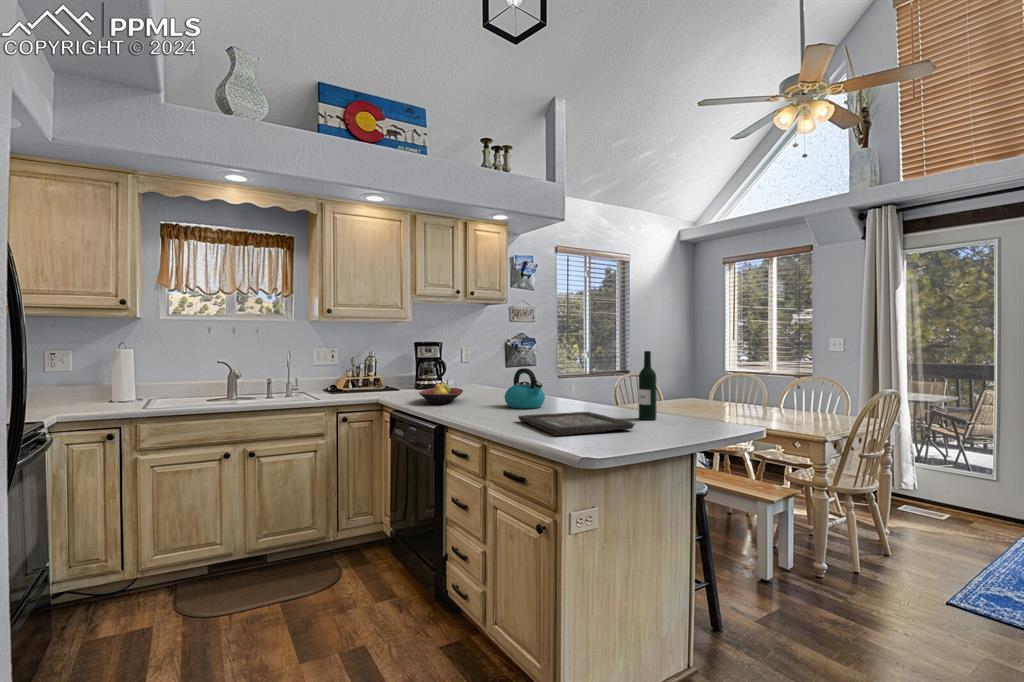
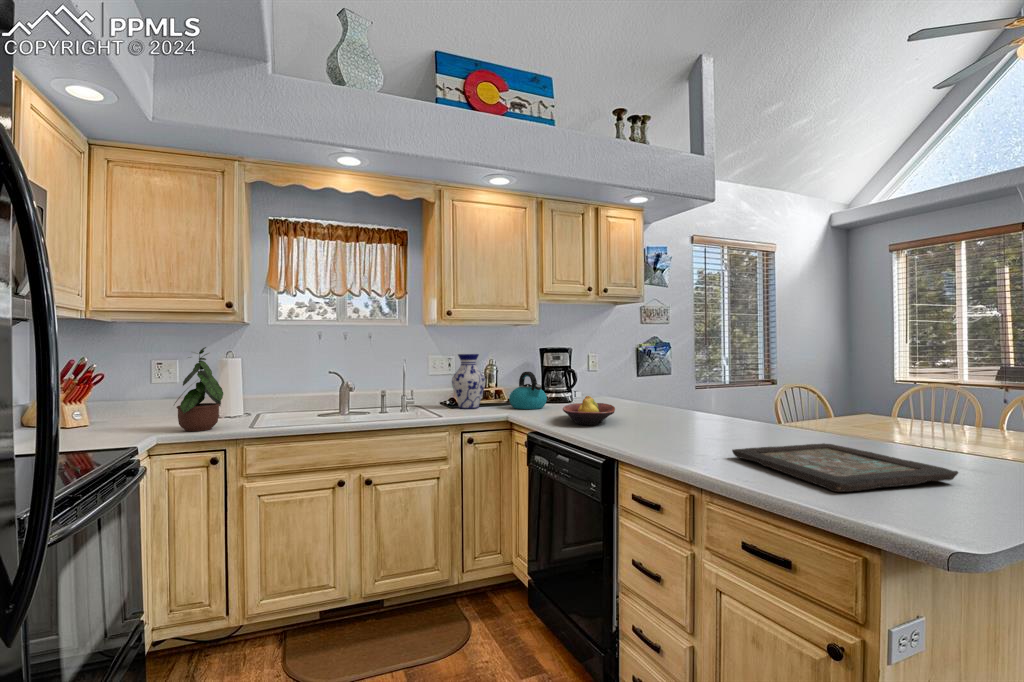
potted plant: none [68,339,124,412] -> present [174,347,223,431]
vase: none [332,347,363,394] -> present [452,354,485,409]
wine bottle: present [639,351,656,420] -> none [912,354,947,459]
kettle: present [505,368,545,409] -> present [509,372,547,409]

